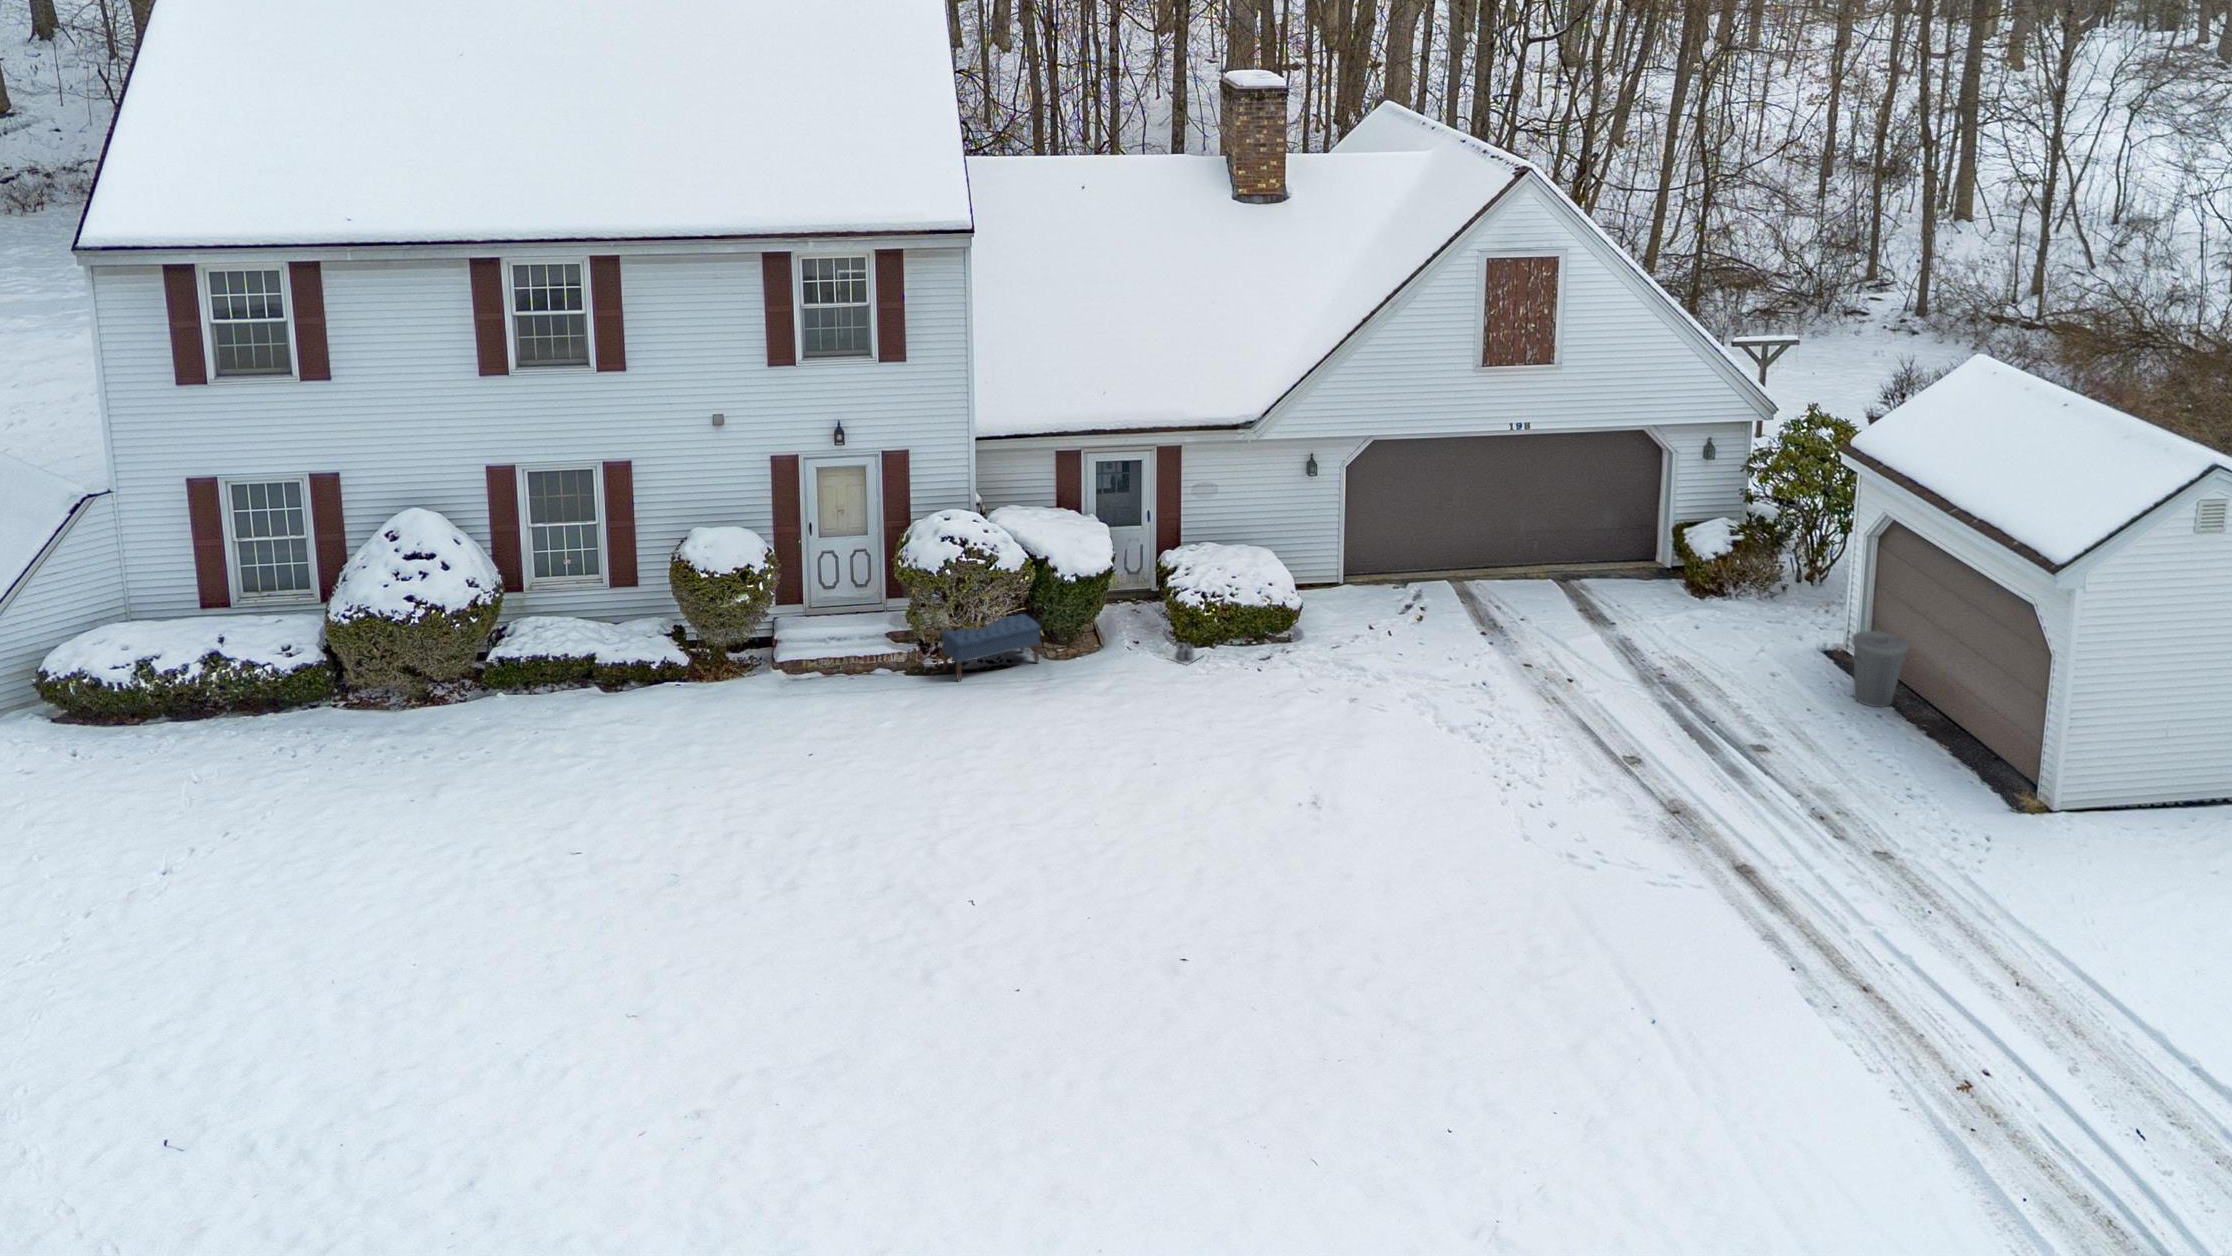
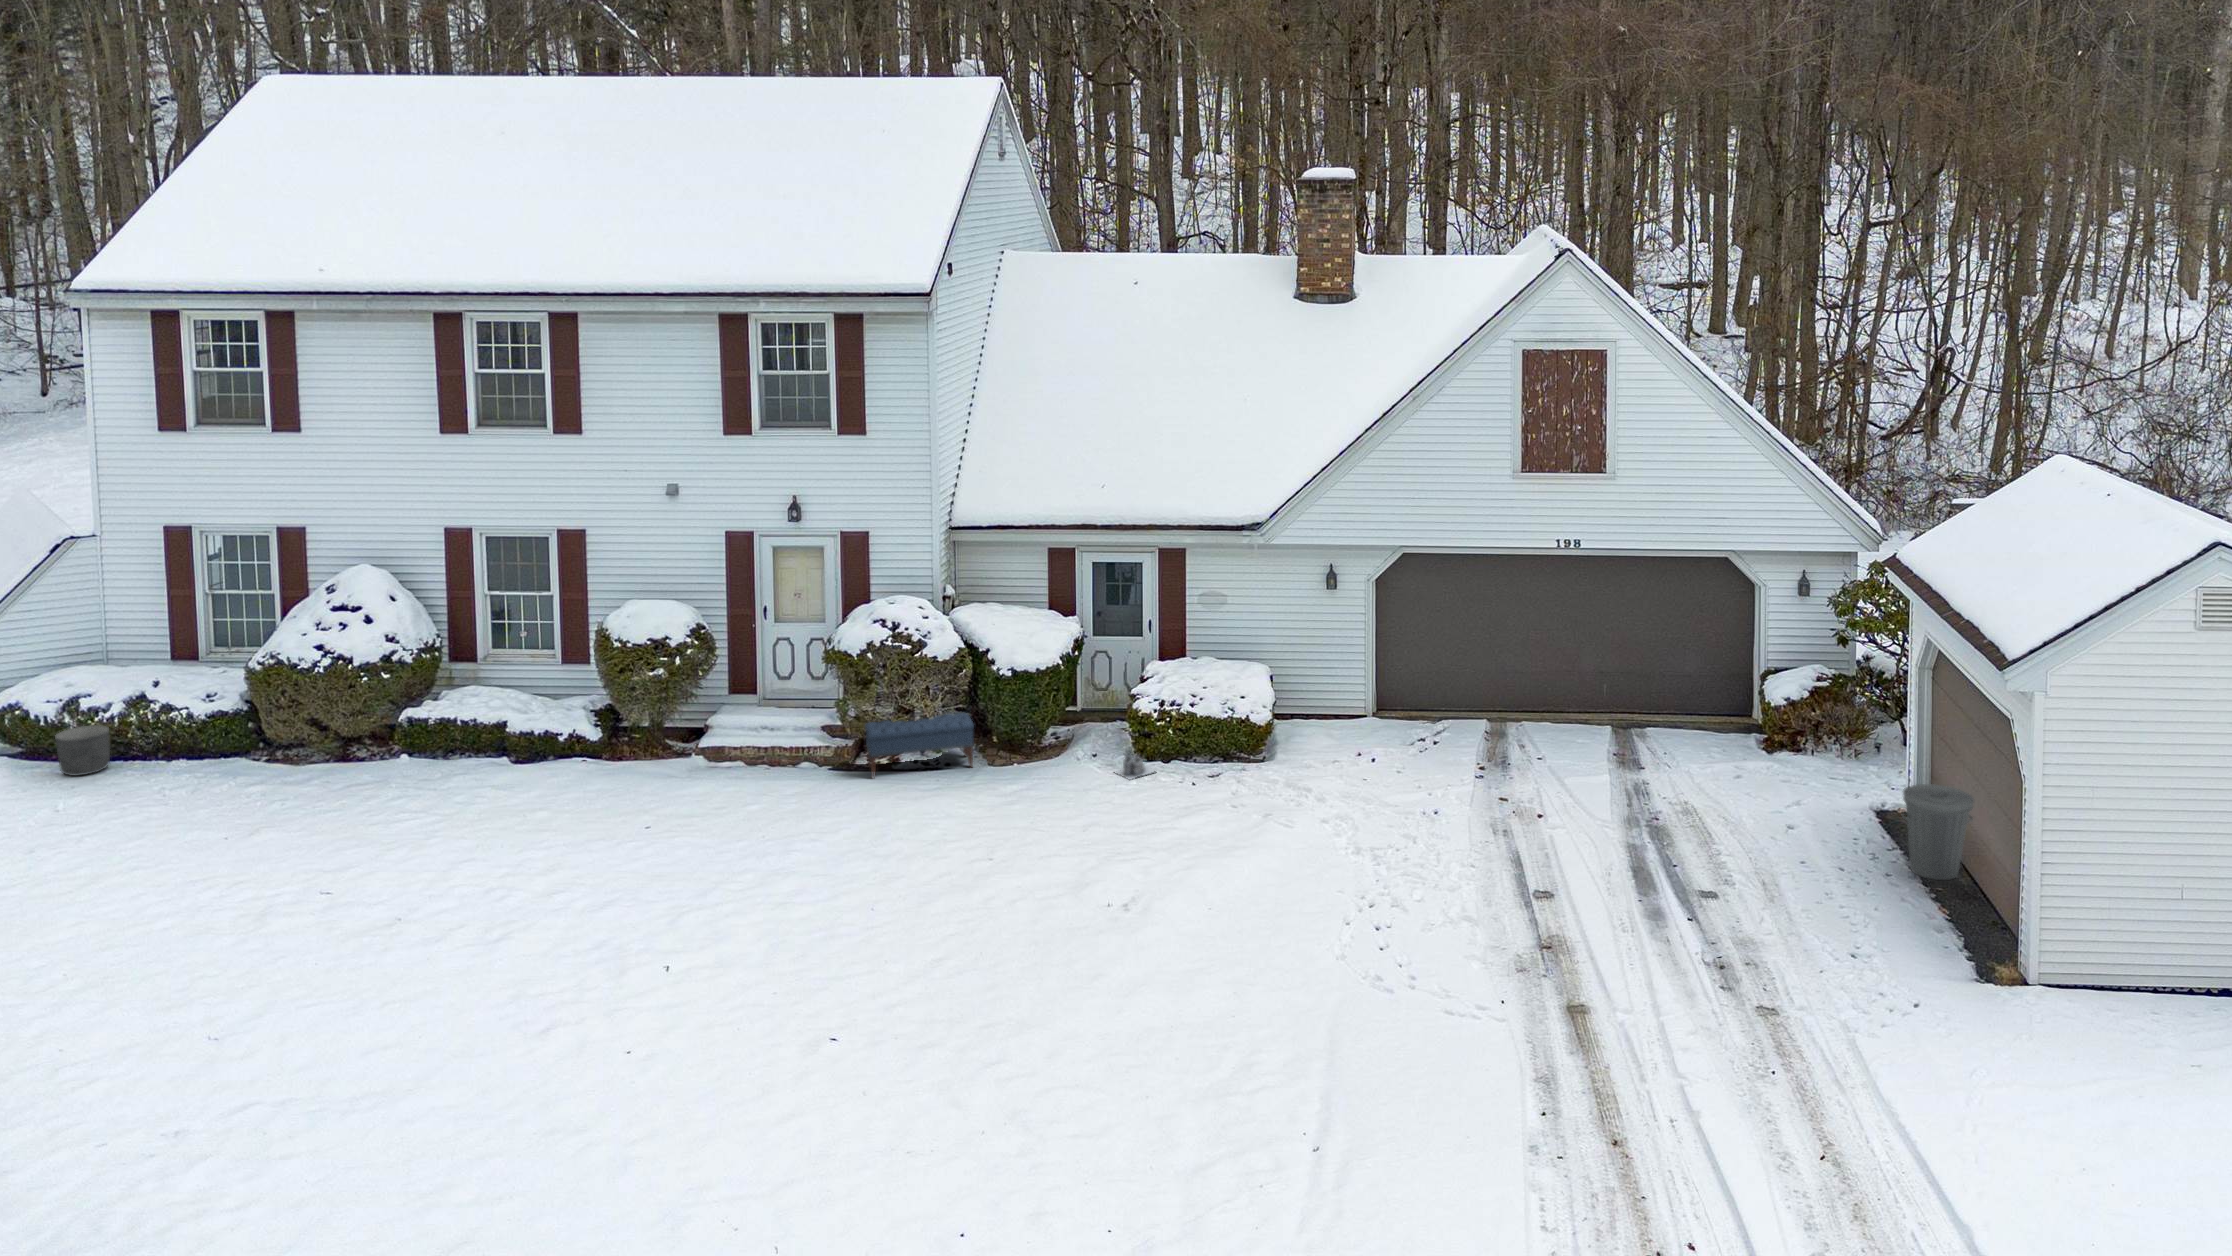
planter: none [147,688,198,740] -> present [55,725,110,776]

